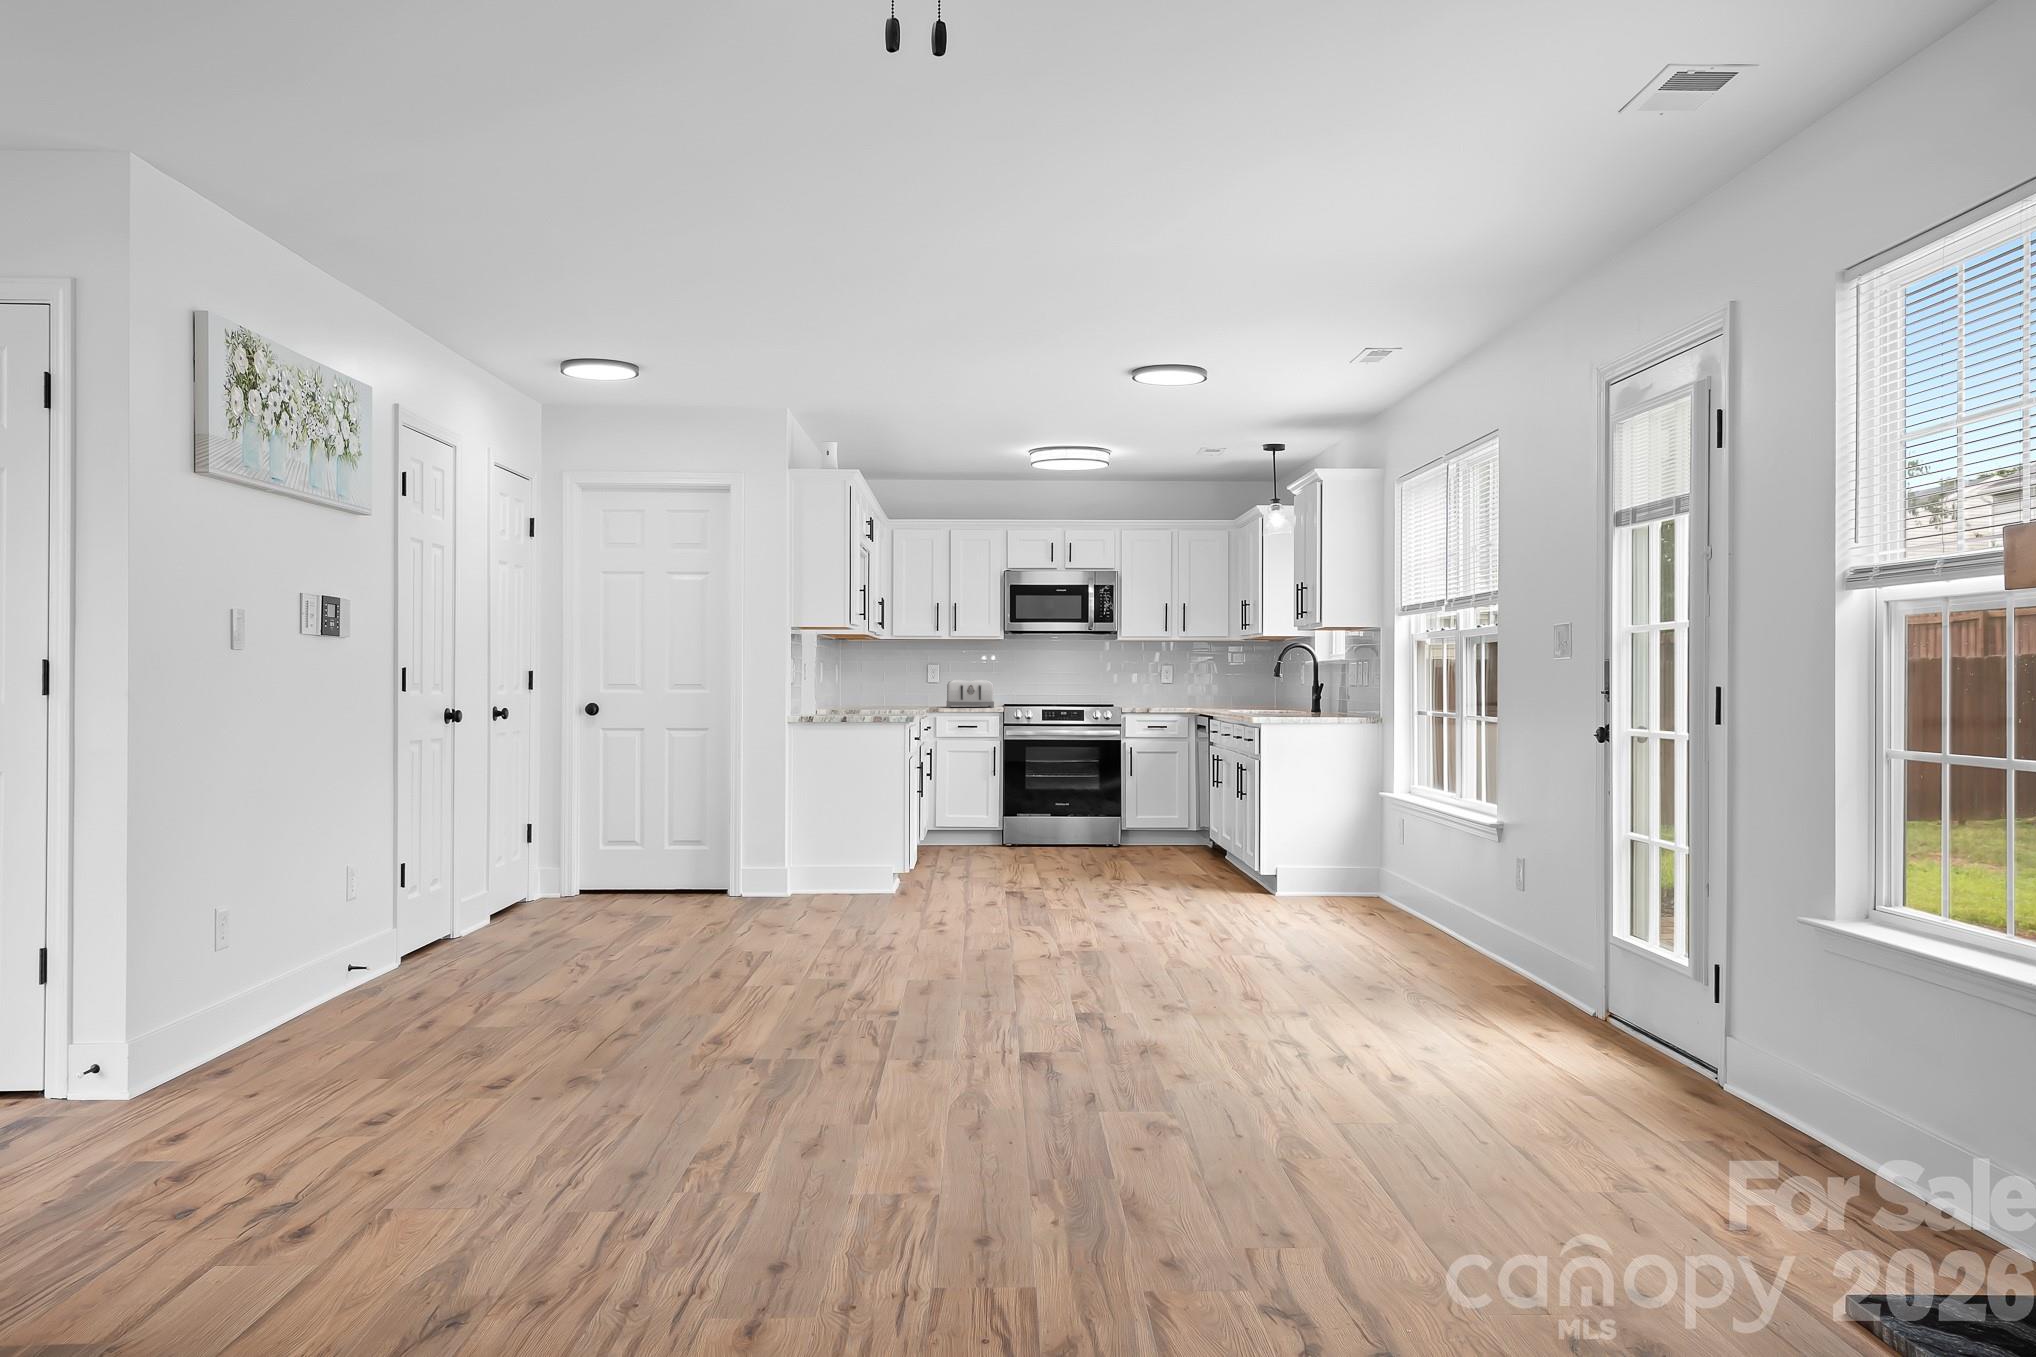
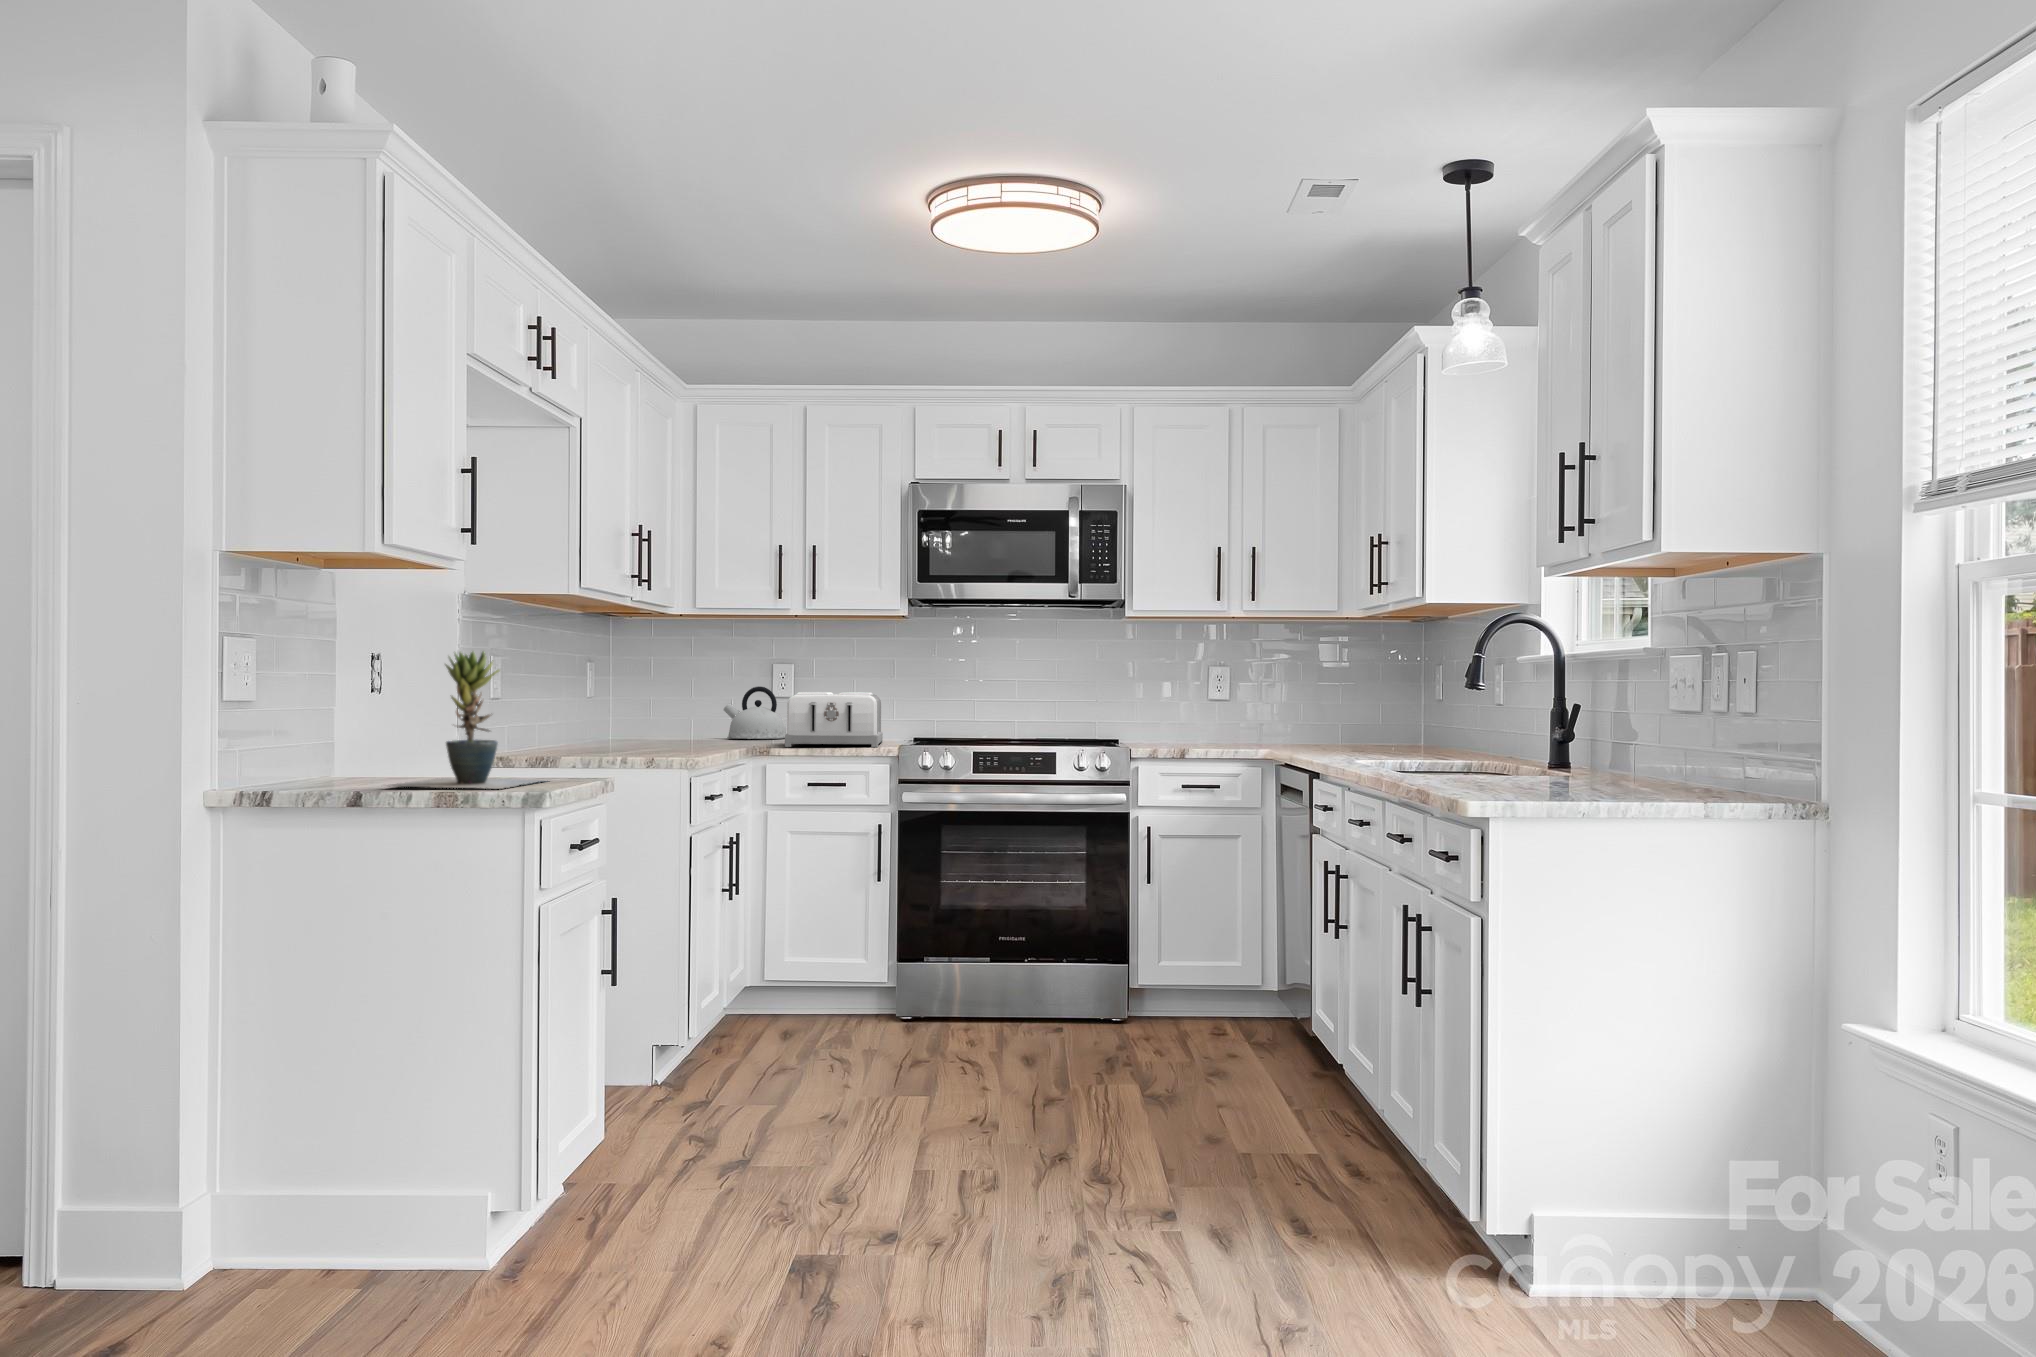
potted plant: none [831,662,888,717] -> present [391,652,543,789]
kettle: none [900,677,935,705] -> present [724,686,786,739]

